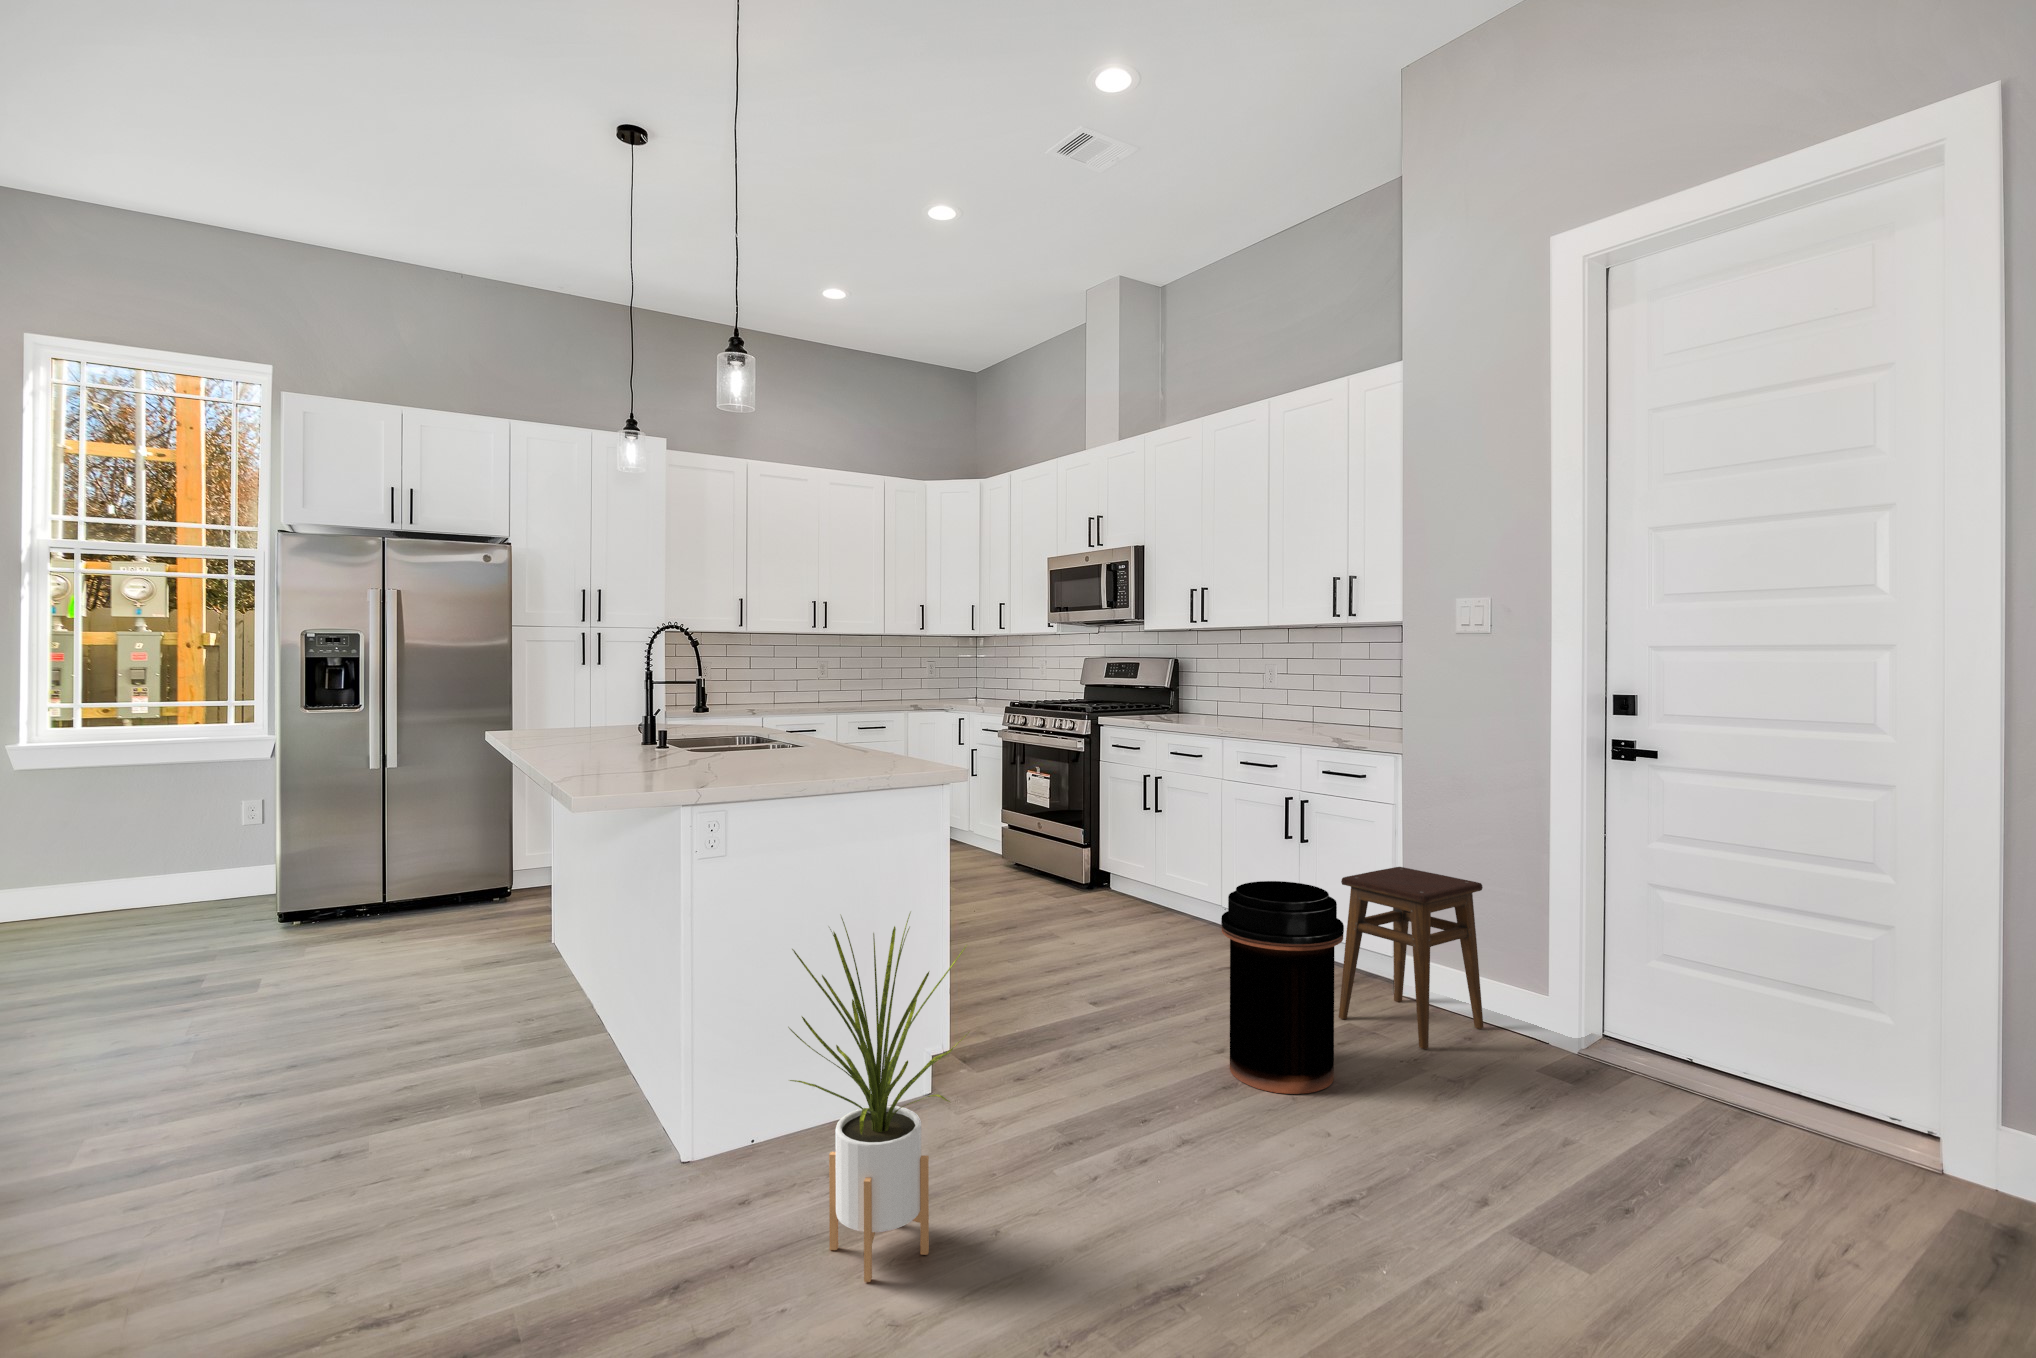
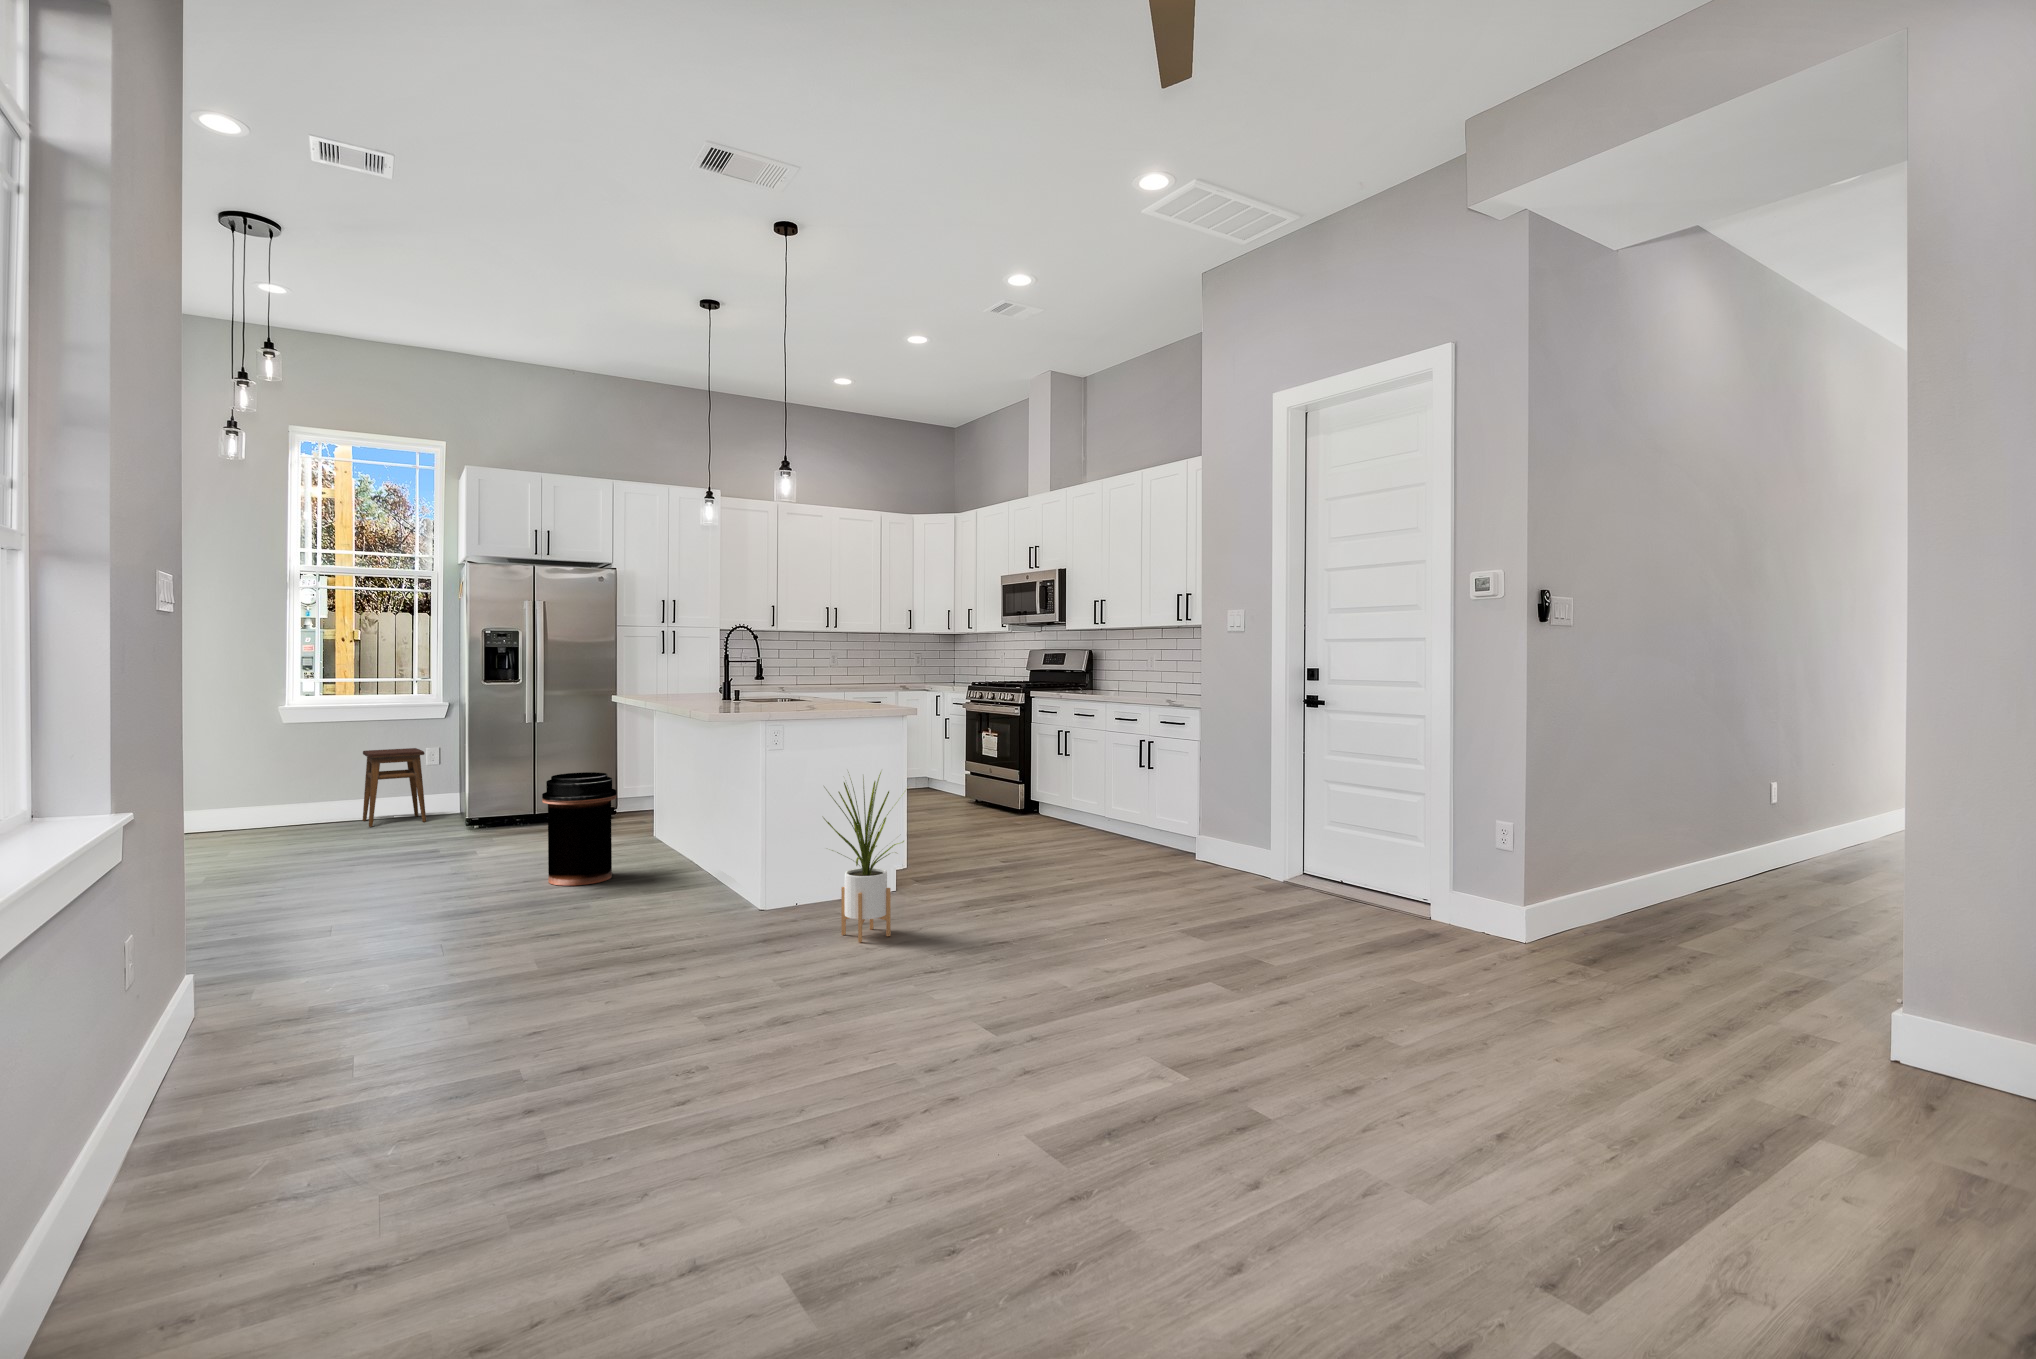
stool: present [1339,867,1484,1049] -> present [363,748,426,827]
trash can: present [1221,881,1344,1094] -> present [542,772,616,886]

